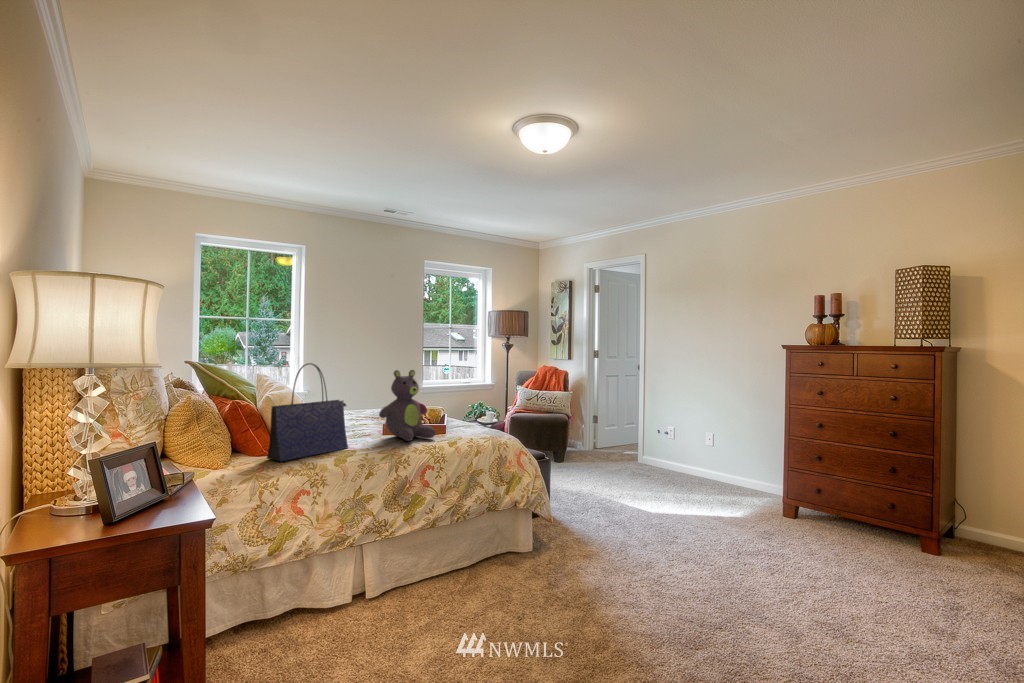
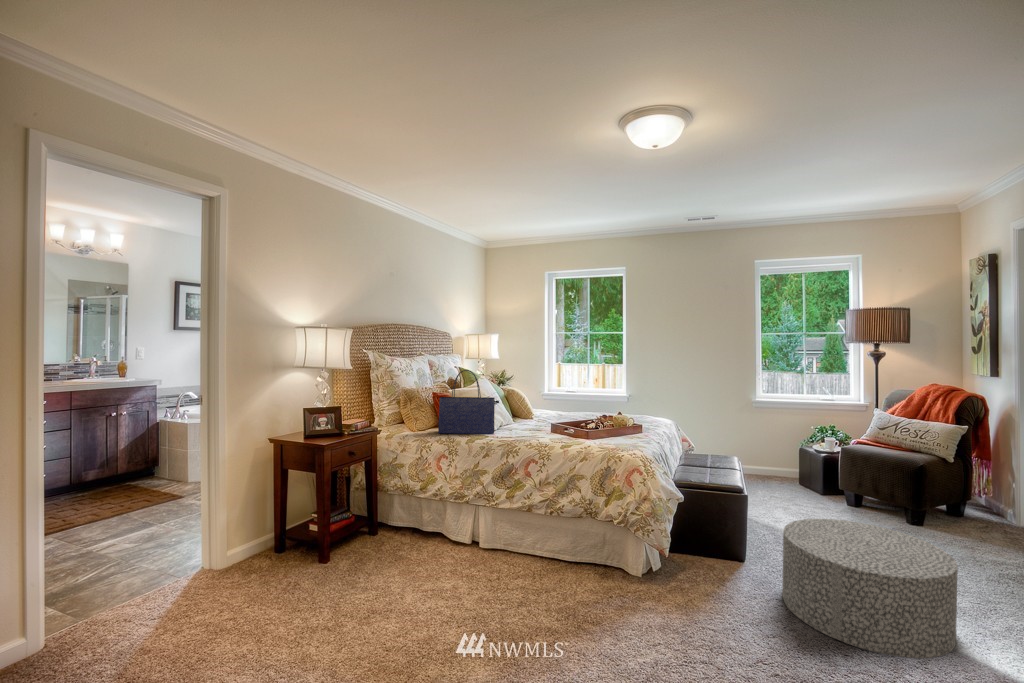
stuffed bear: present [379,370,435,441] -> none [527,379,573,439]
ottoman: none [591,459,692,534] -> present [782,519,958,658]

